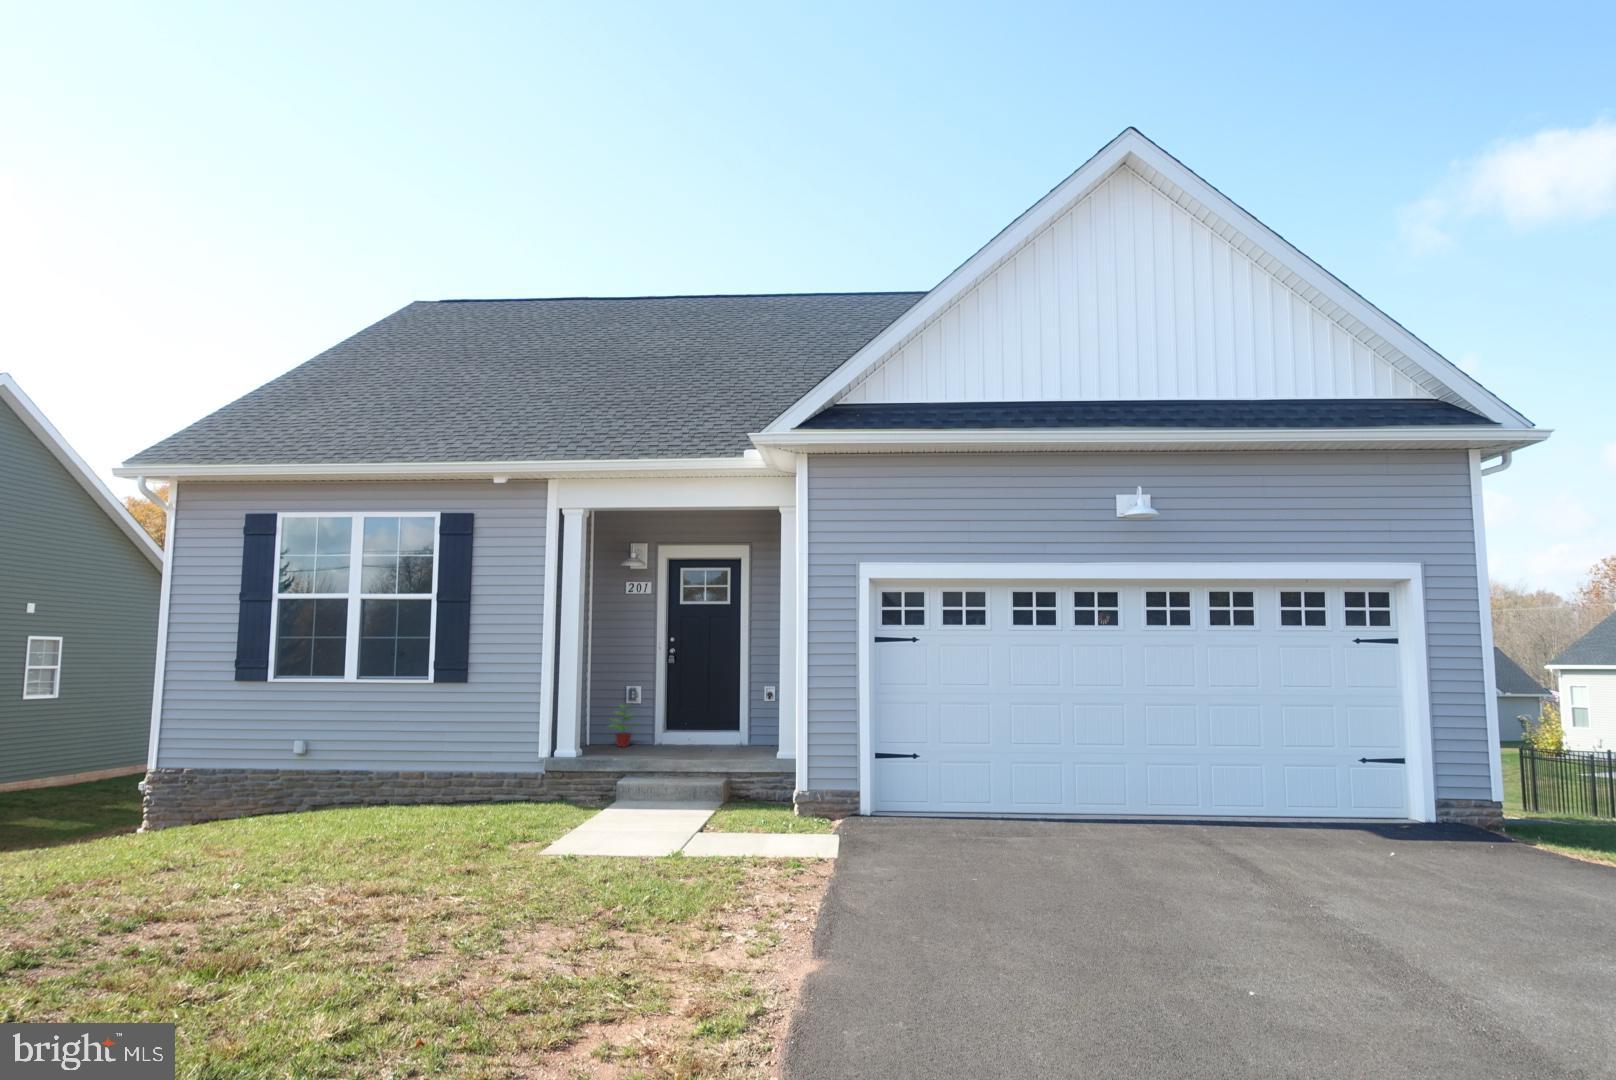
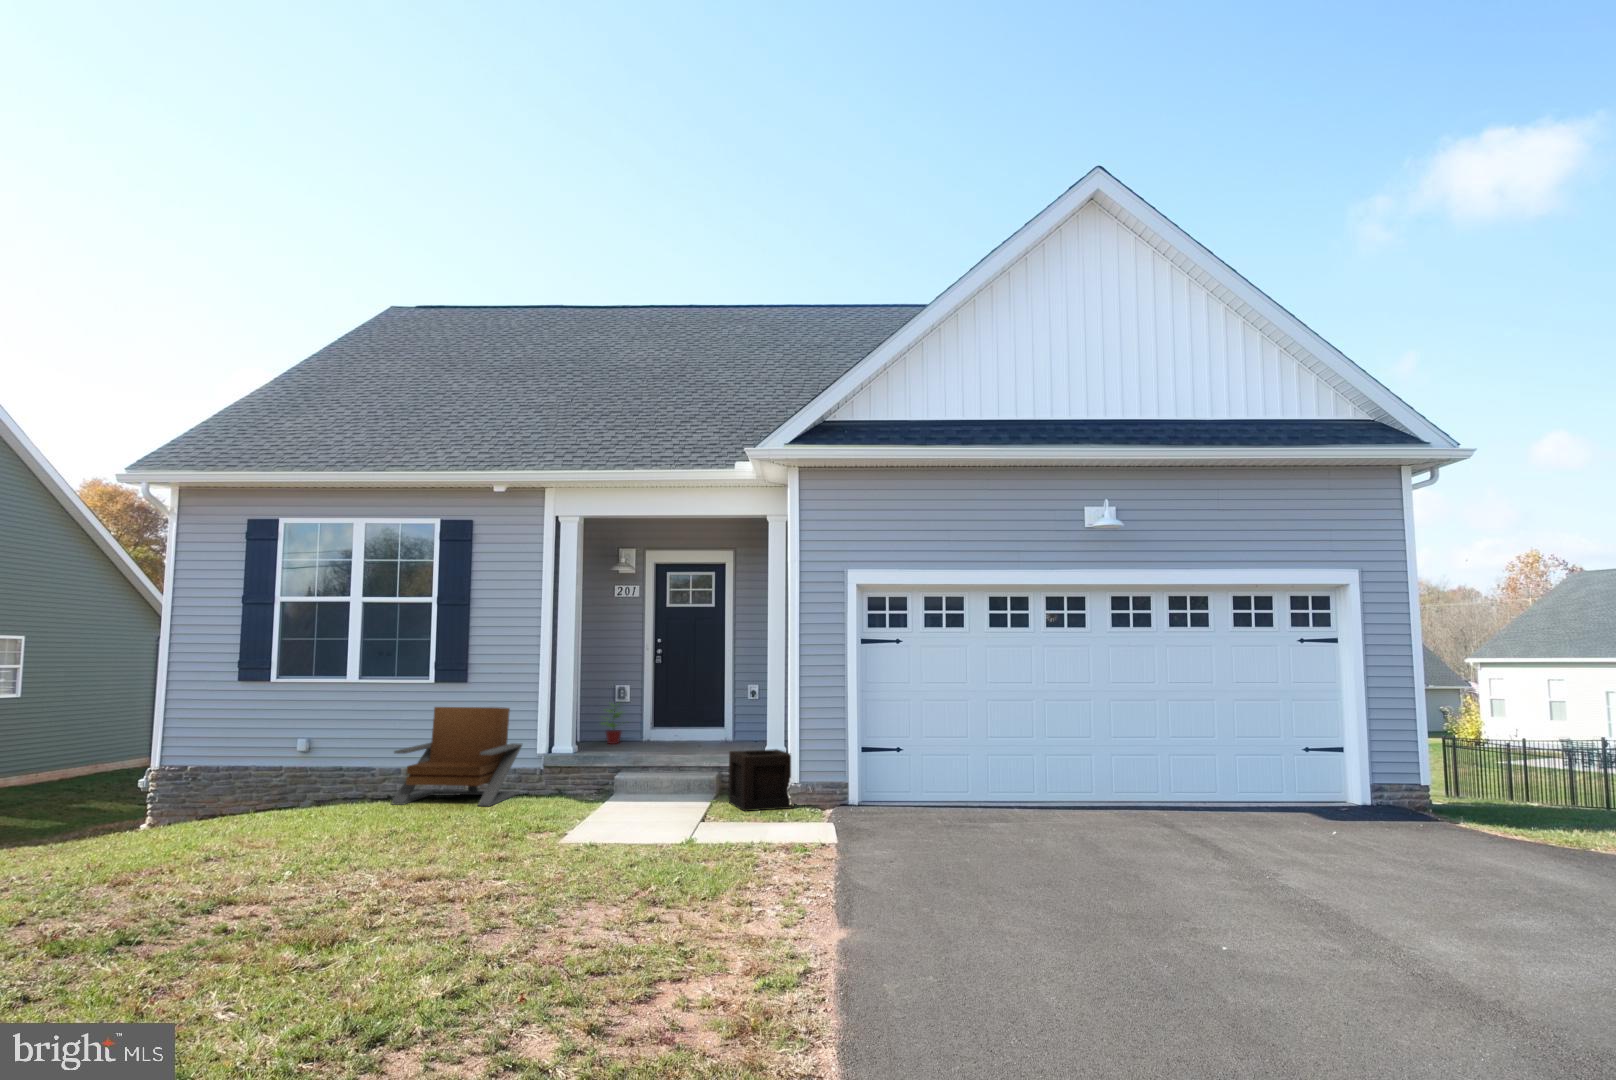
lounge chair: none [383,708,522,812] -> present [391,707,522,806]
wooden crate: none [732,755,801,821] -> present [728,749,794,811]

